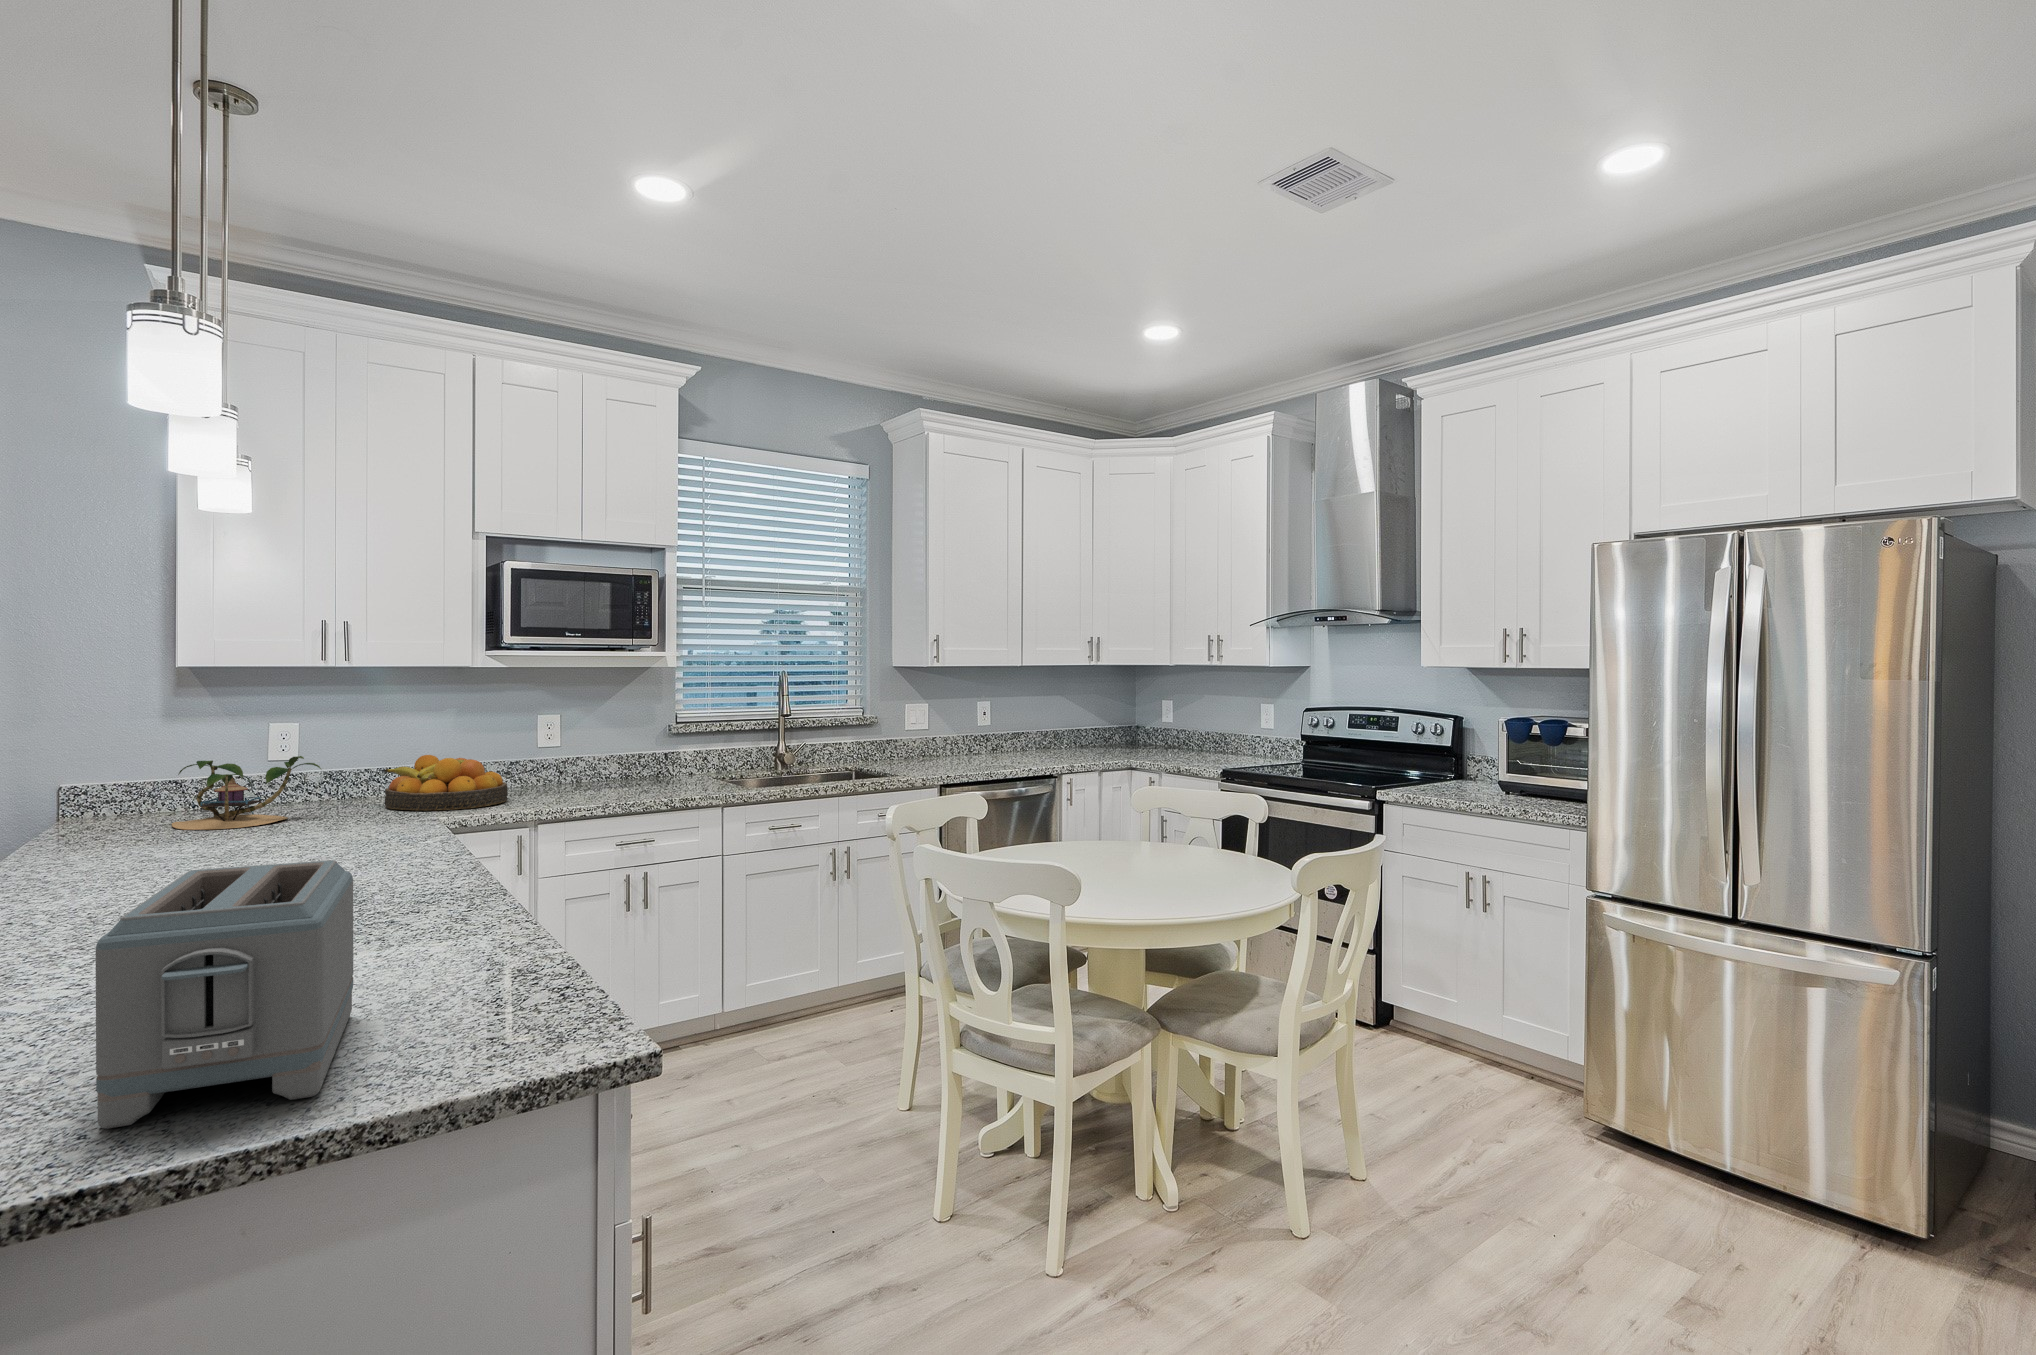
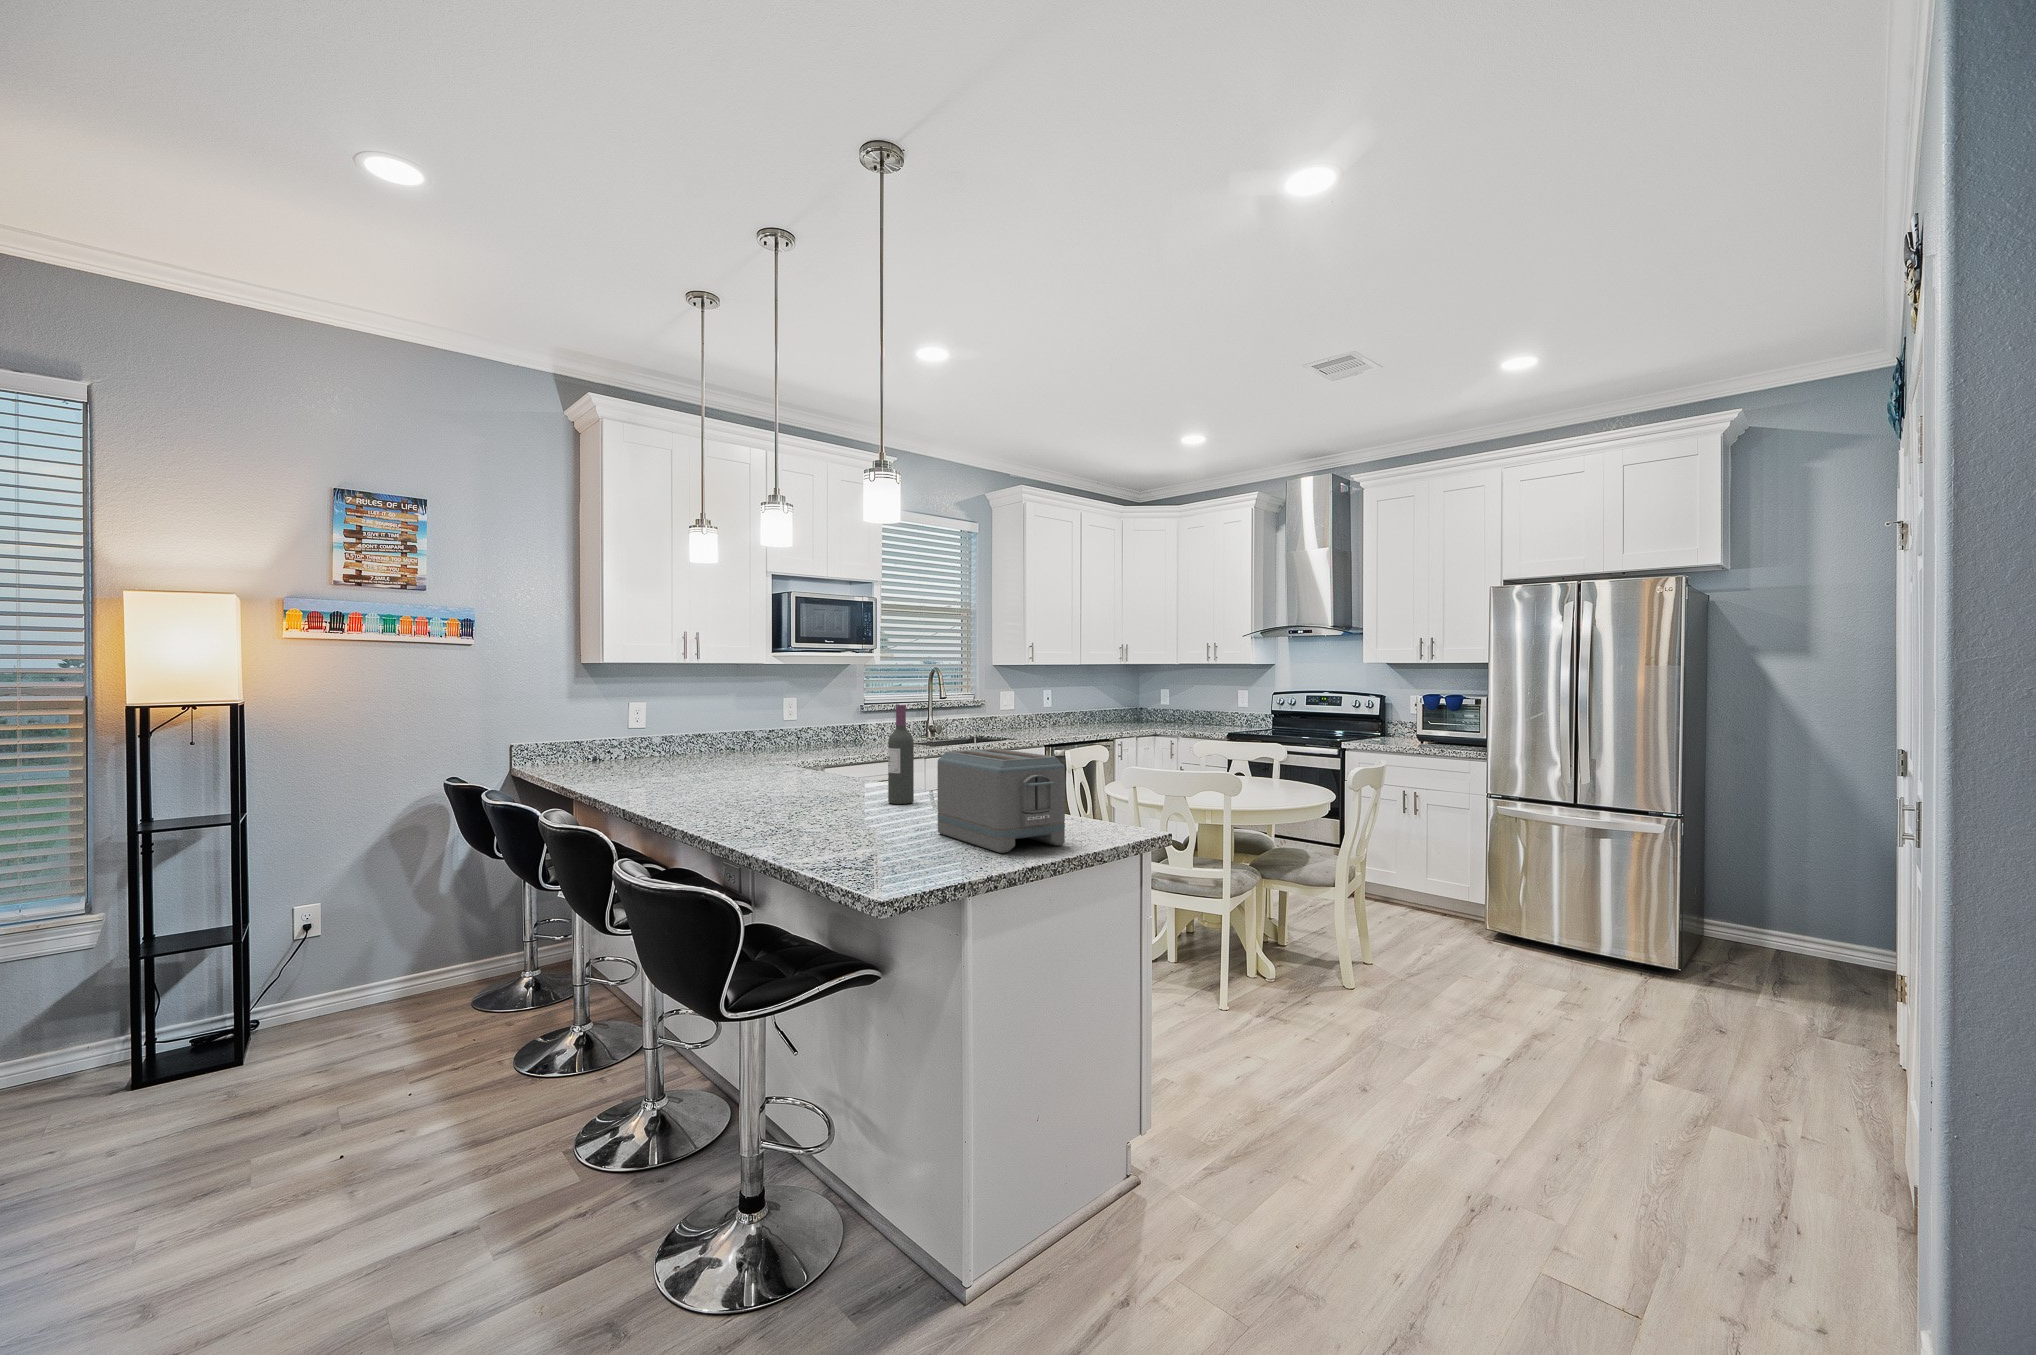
wine bottle: none [341,753,394,932] -> present [888,705,914,804]
fruit bowl: present [385,755,508,811] -> none [712,723,790,759]
plant: present [172,756,321,830] -> none [608,722,696,769]

